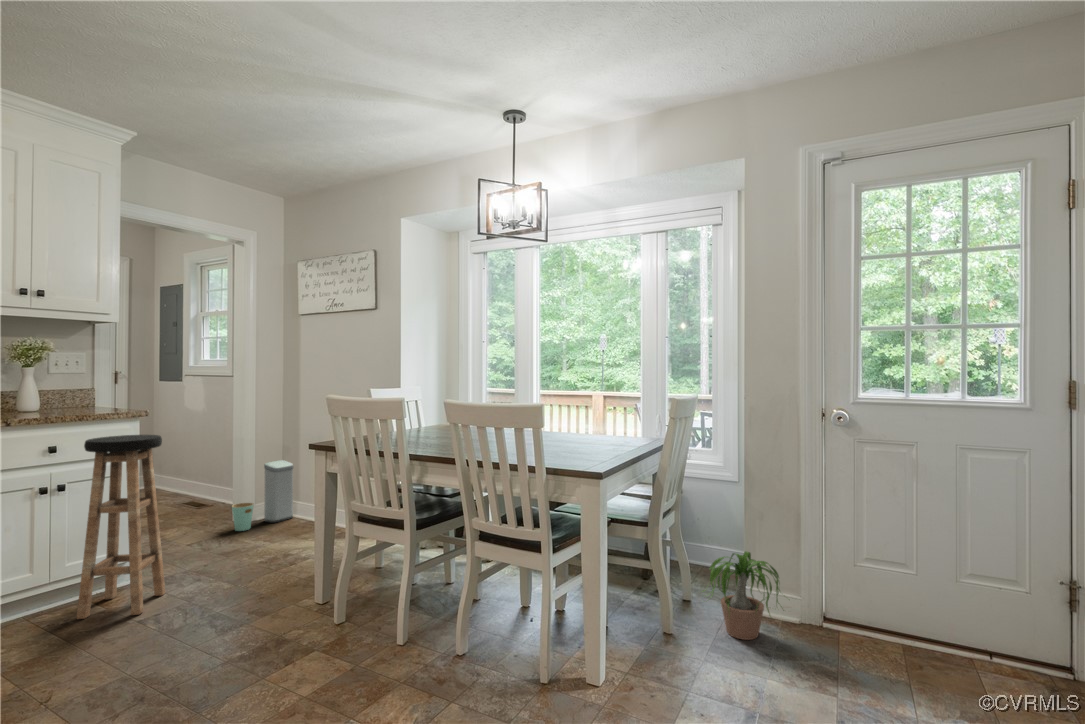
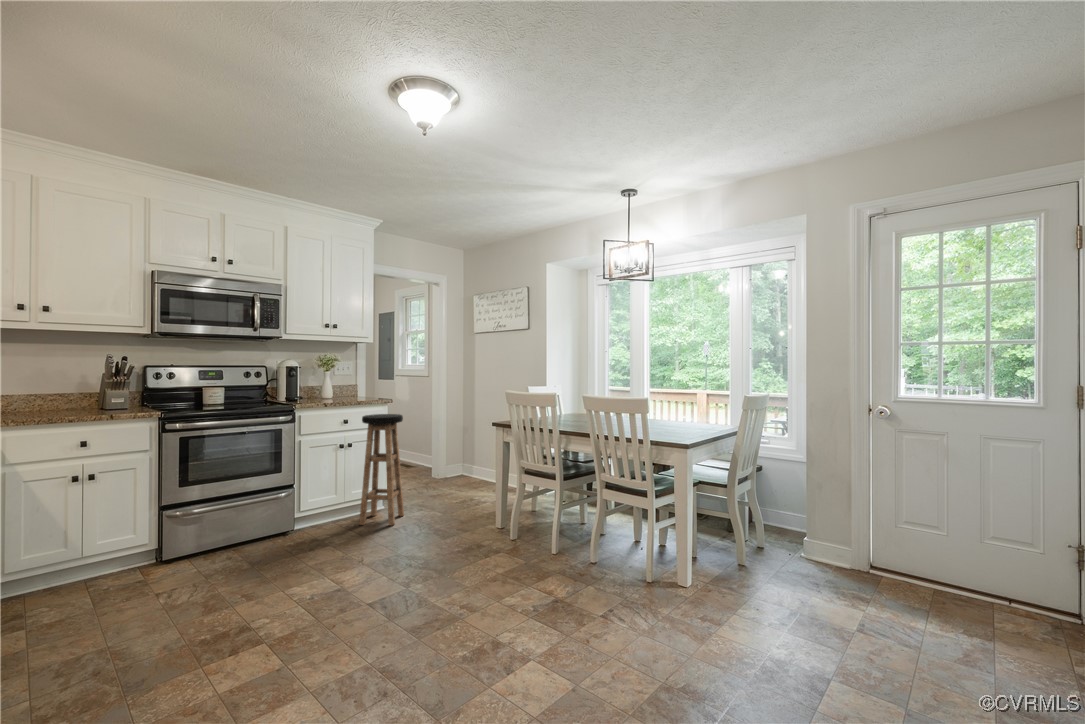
trash can: present [232,460,293,531] -> none [434,435,472,482]
potted plant: present [710,552,780,640] -> none [765,510,844,574]

